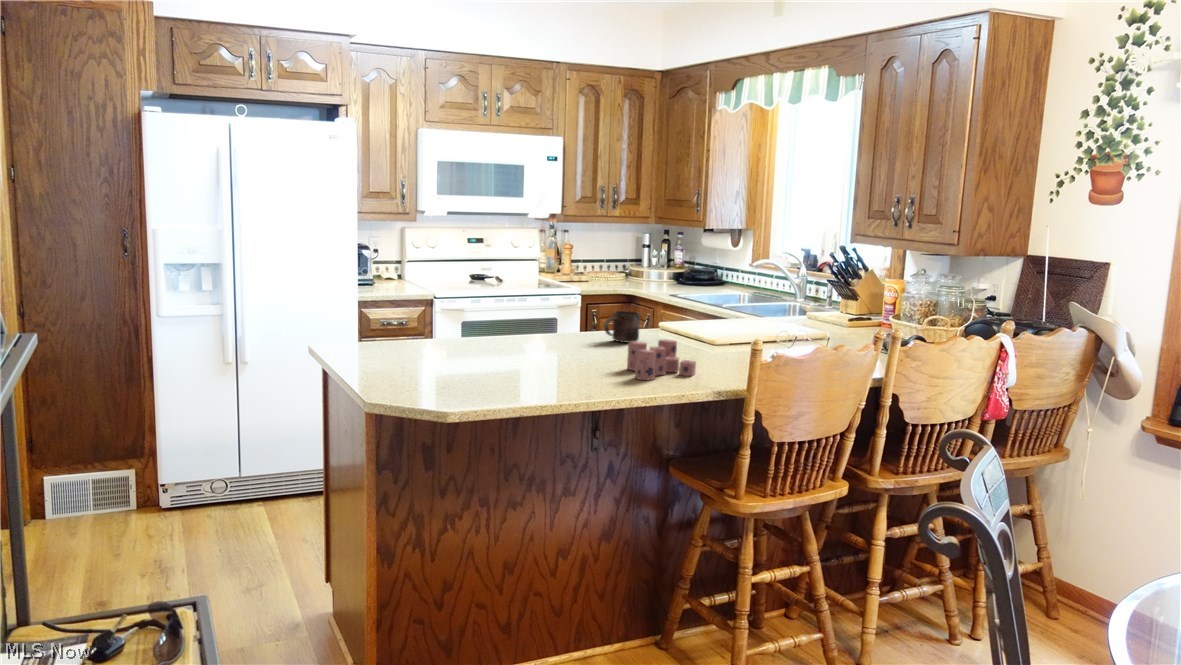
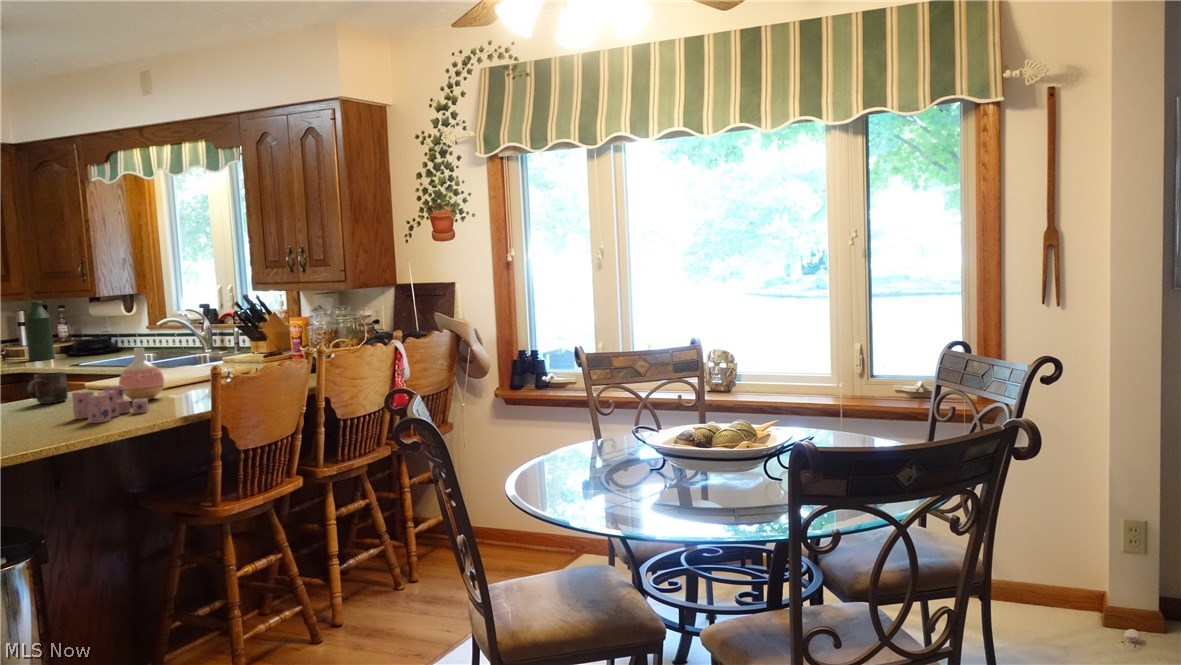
bottle: none [643,226,667,285] -> present [25,301,55,361]
vase: none [679,301,723,359] -> present [119,348,164,400]

